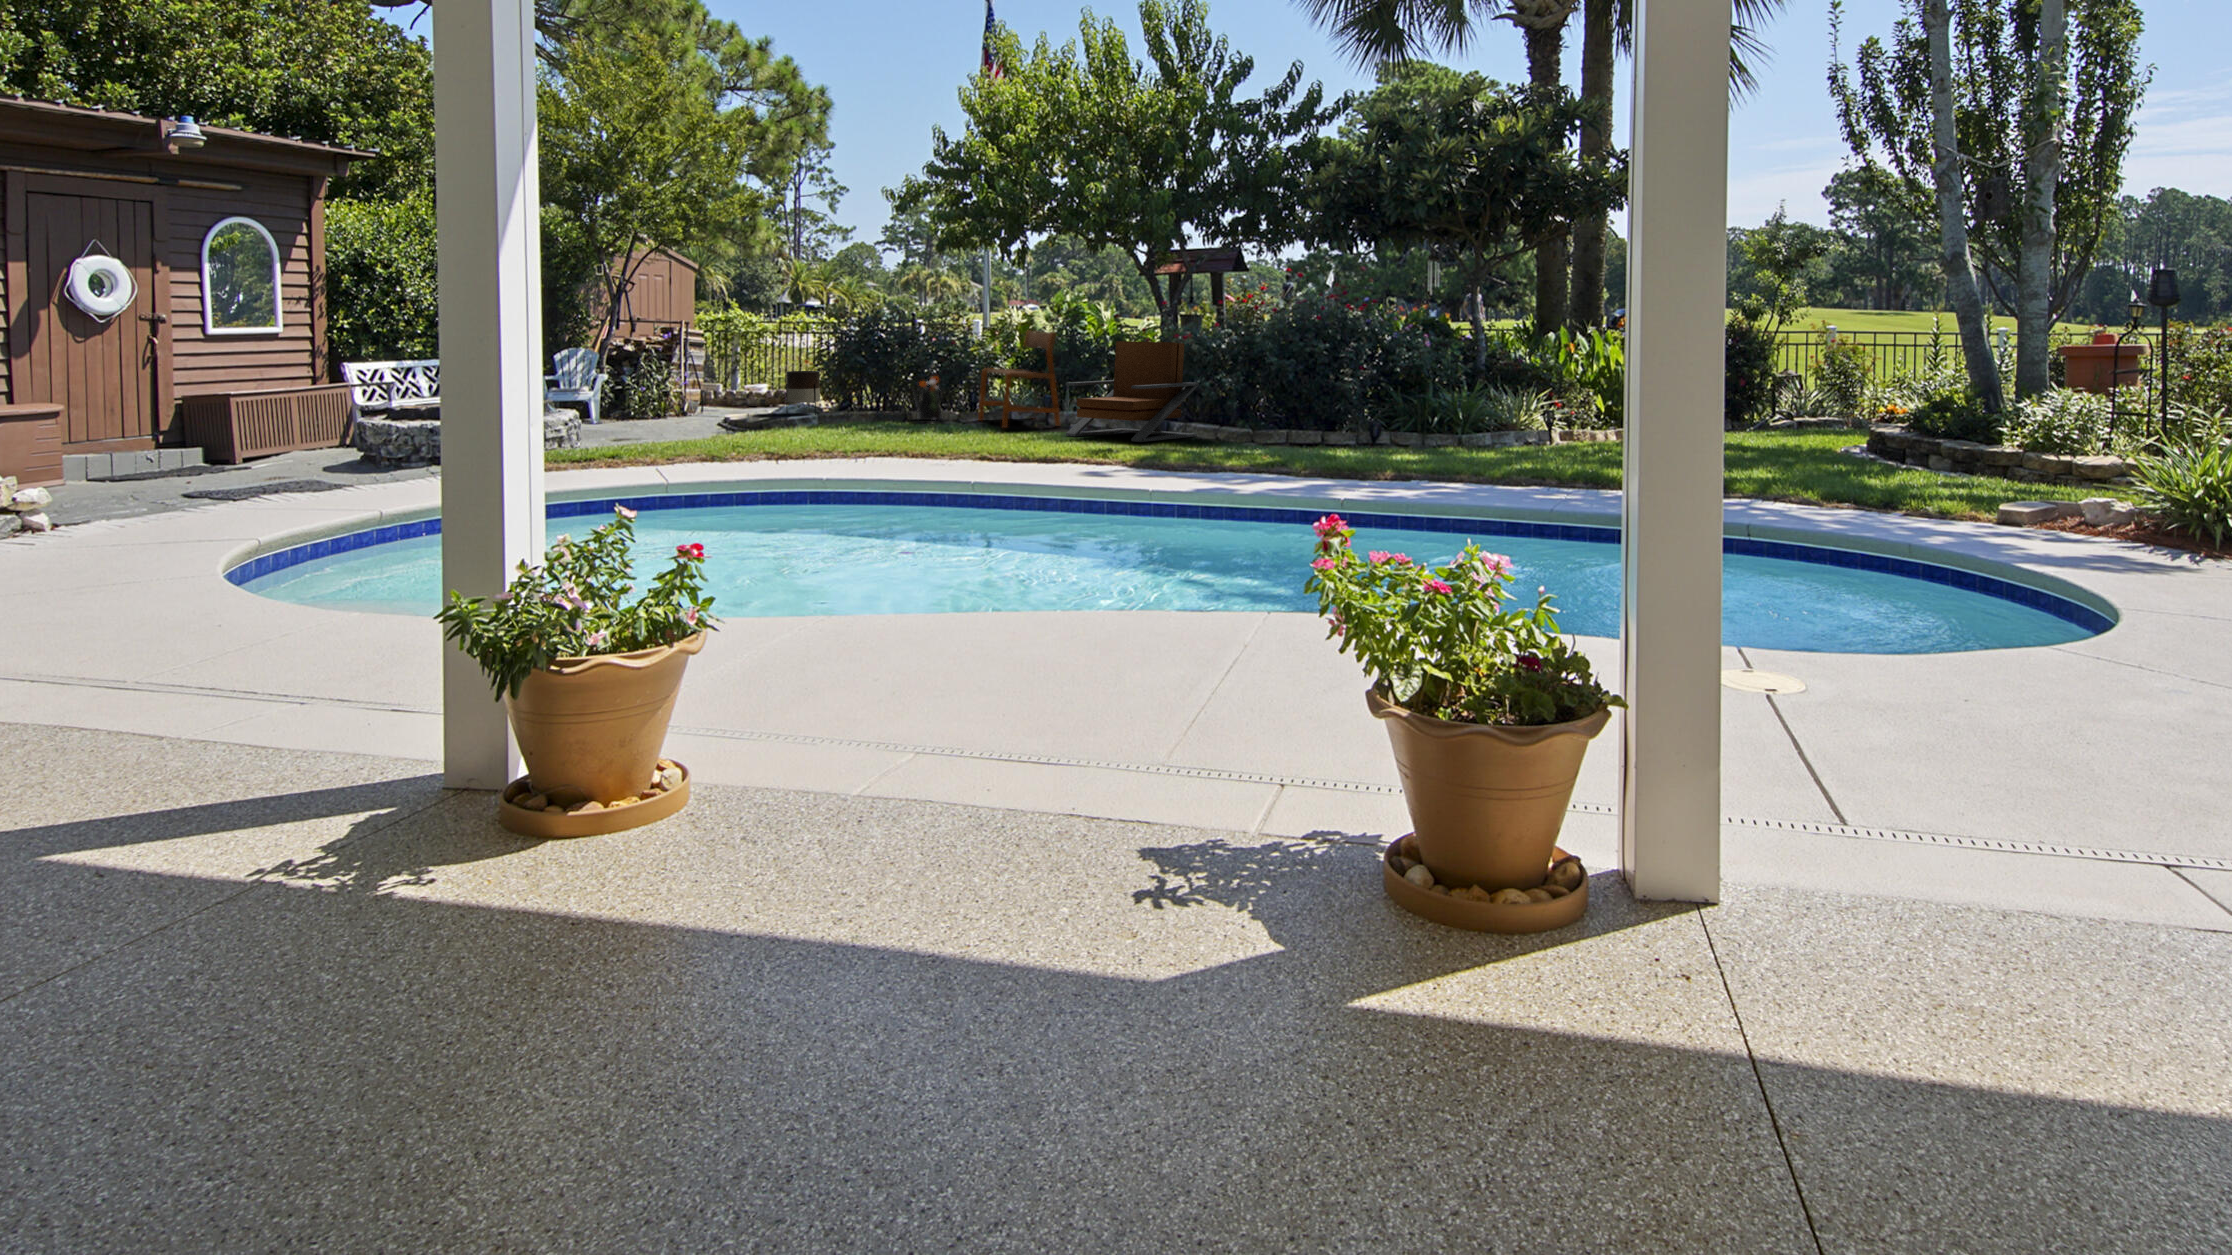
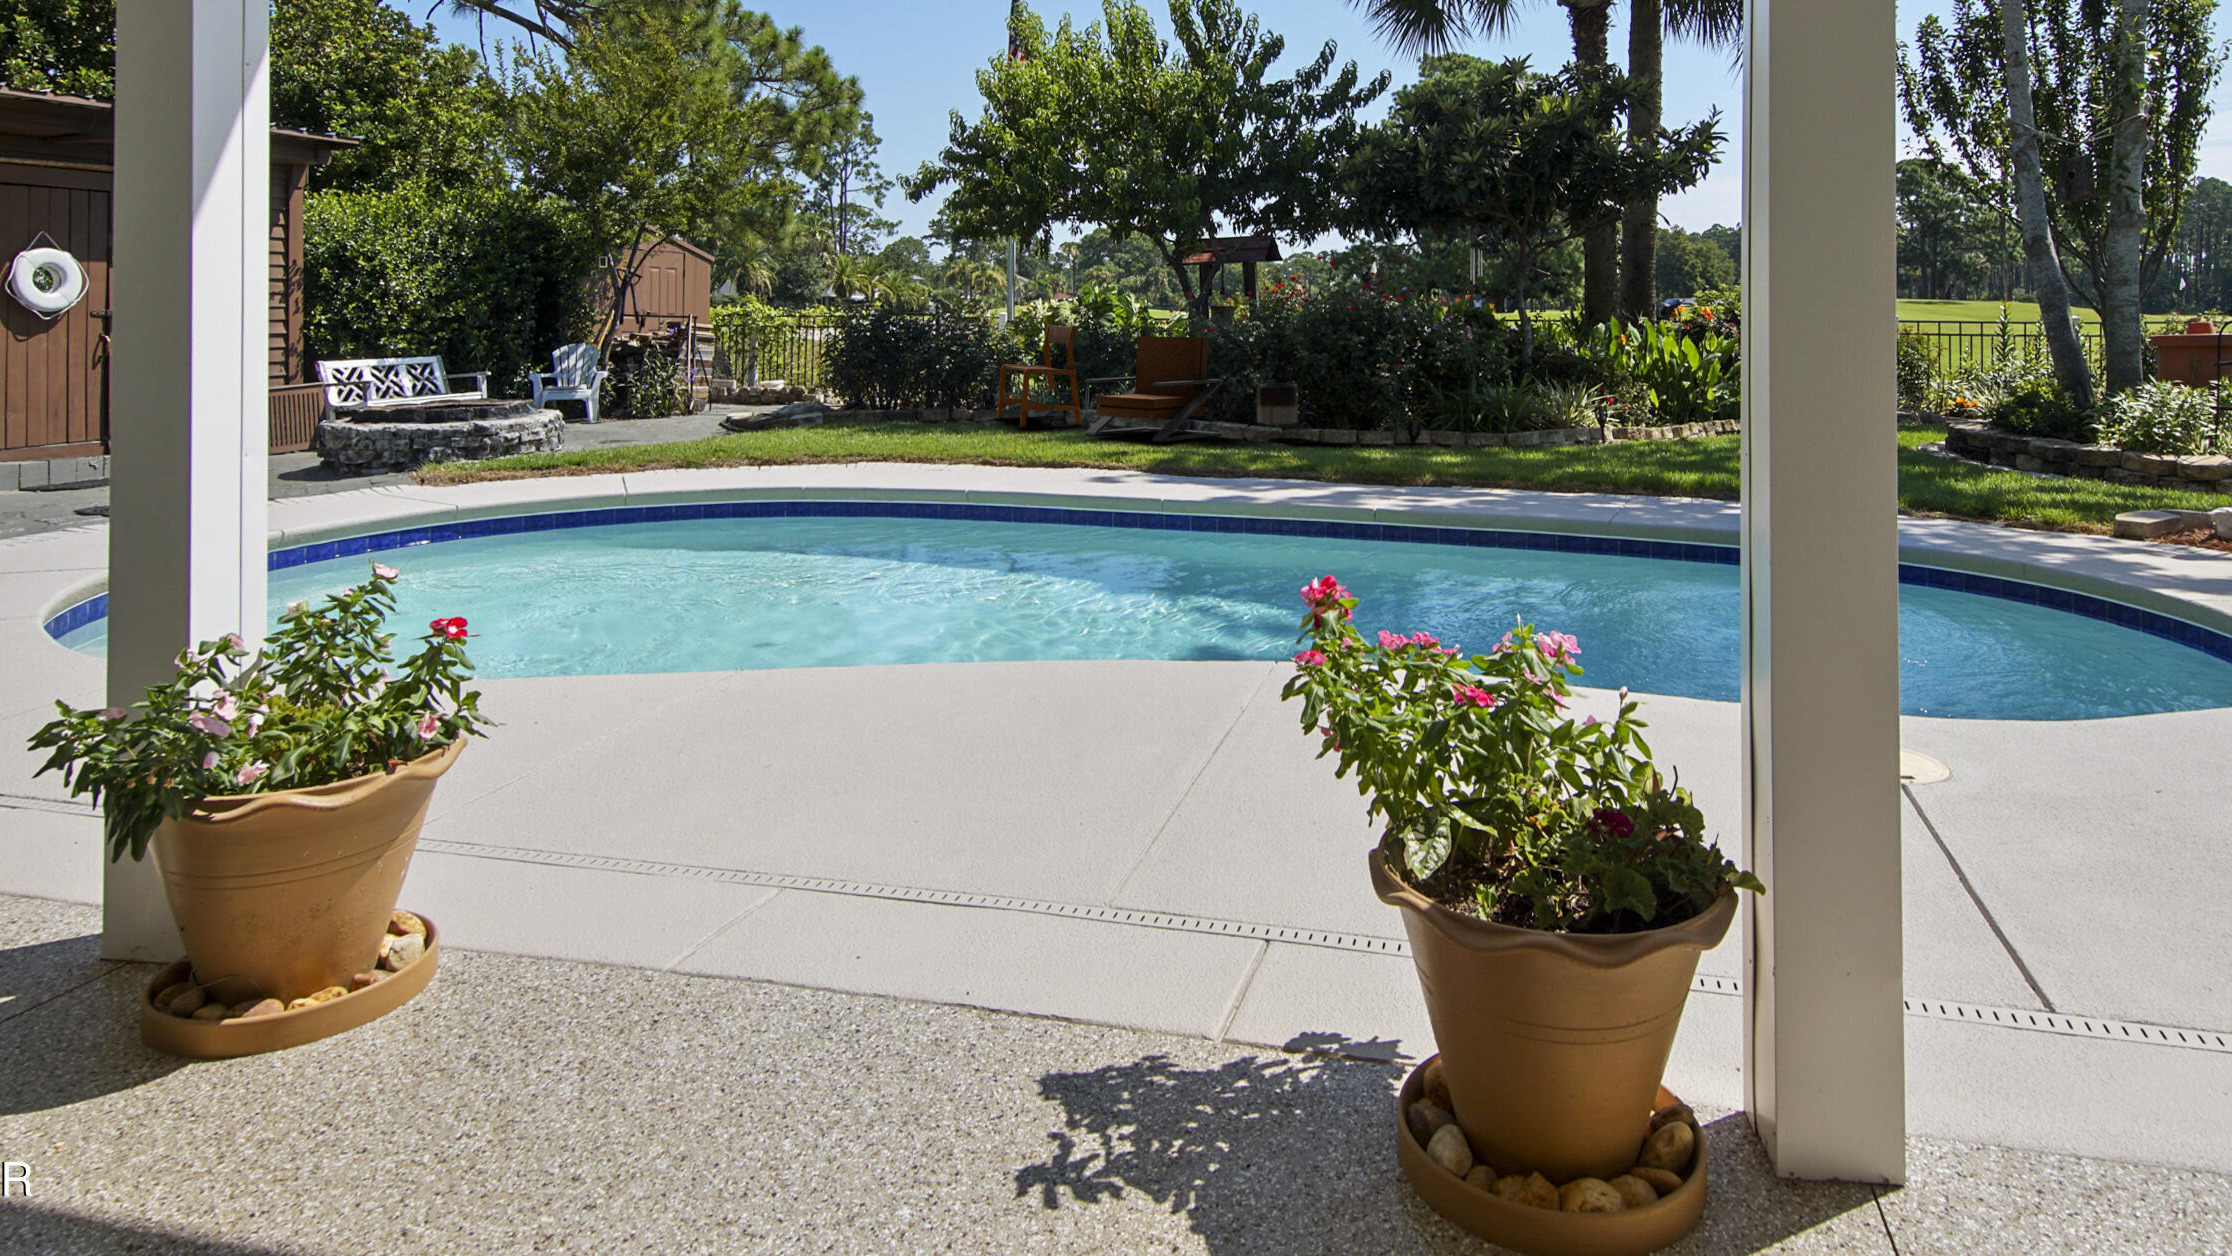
planter: present [786,371,820,415] -> present [1258,384,1298,425]
watering can: present [914,376,942,420] -> none [930,372,961,418]

